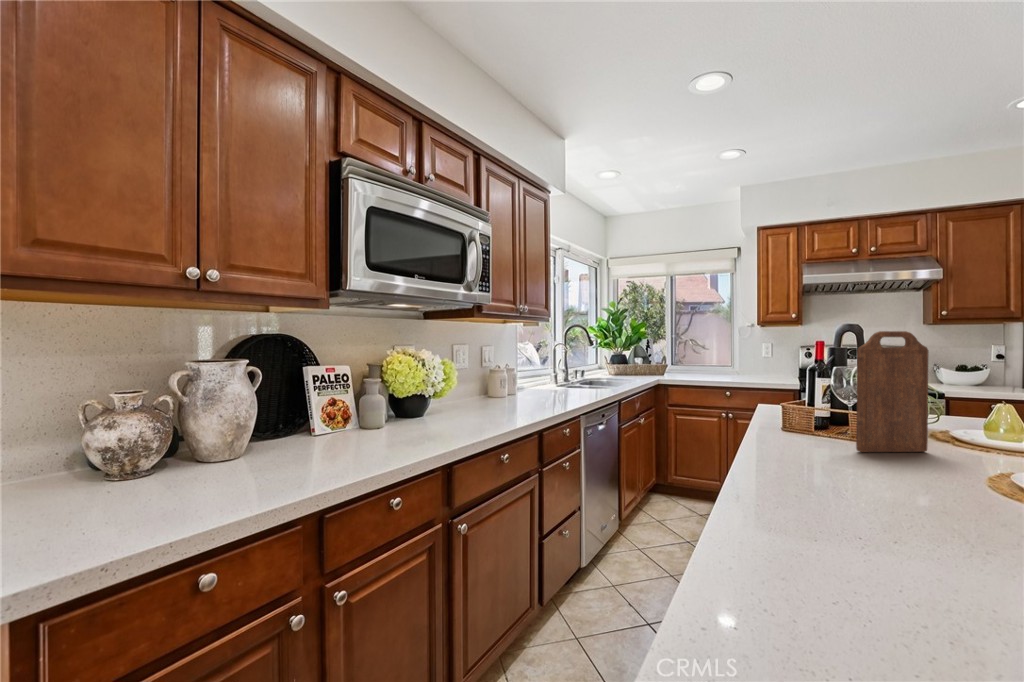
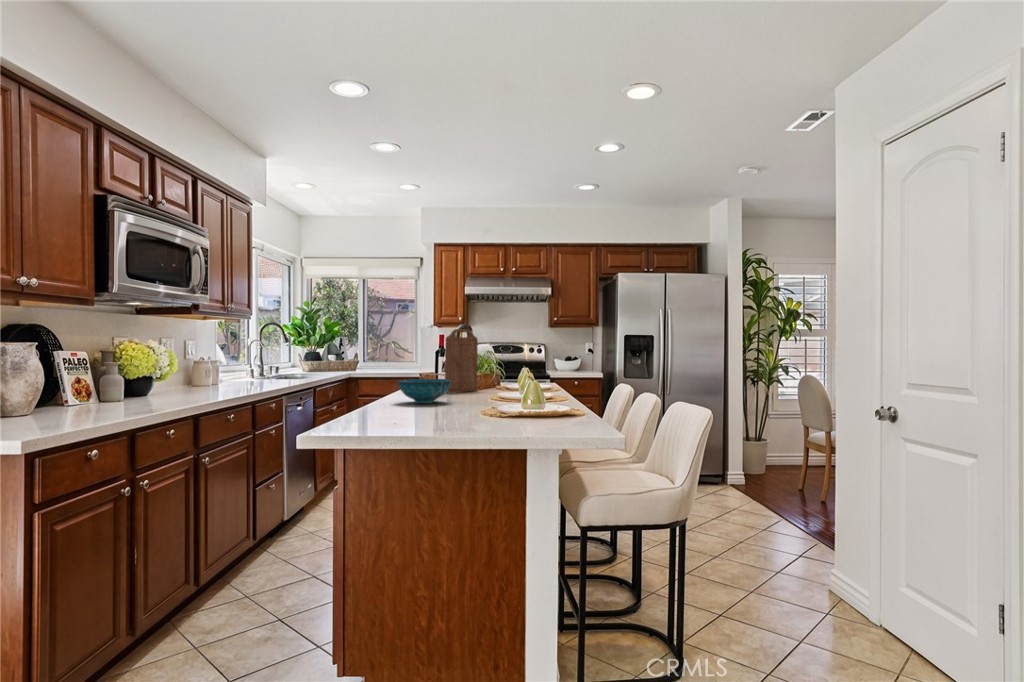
bowl: none [793,445,963,522] -> present [398,379,451,403]

